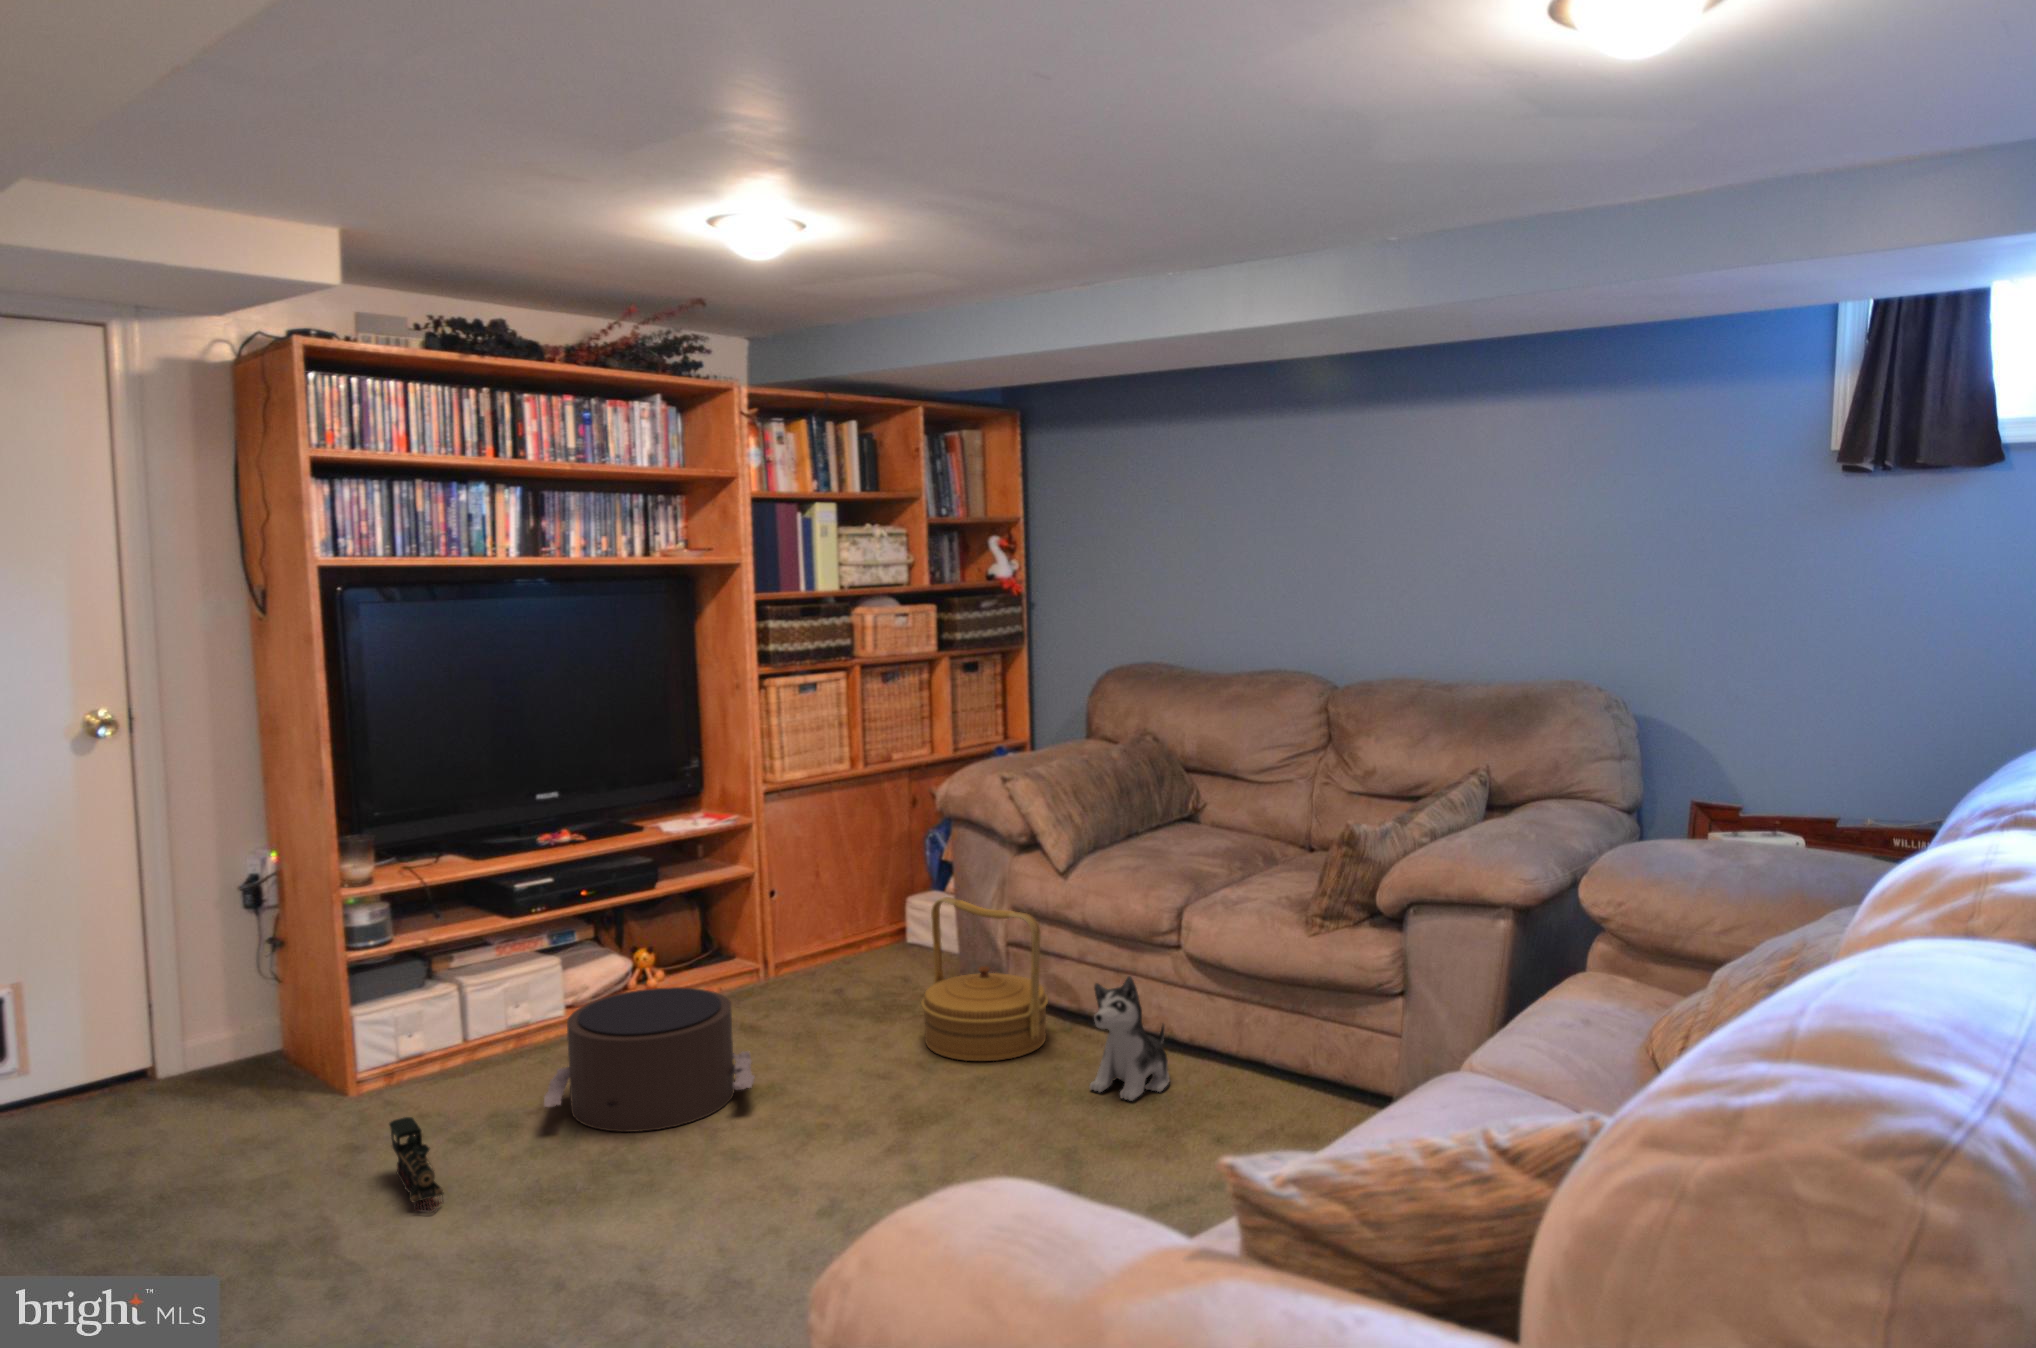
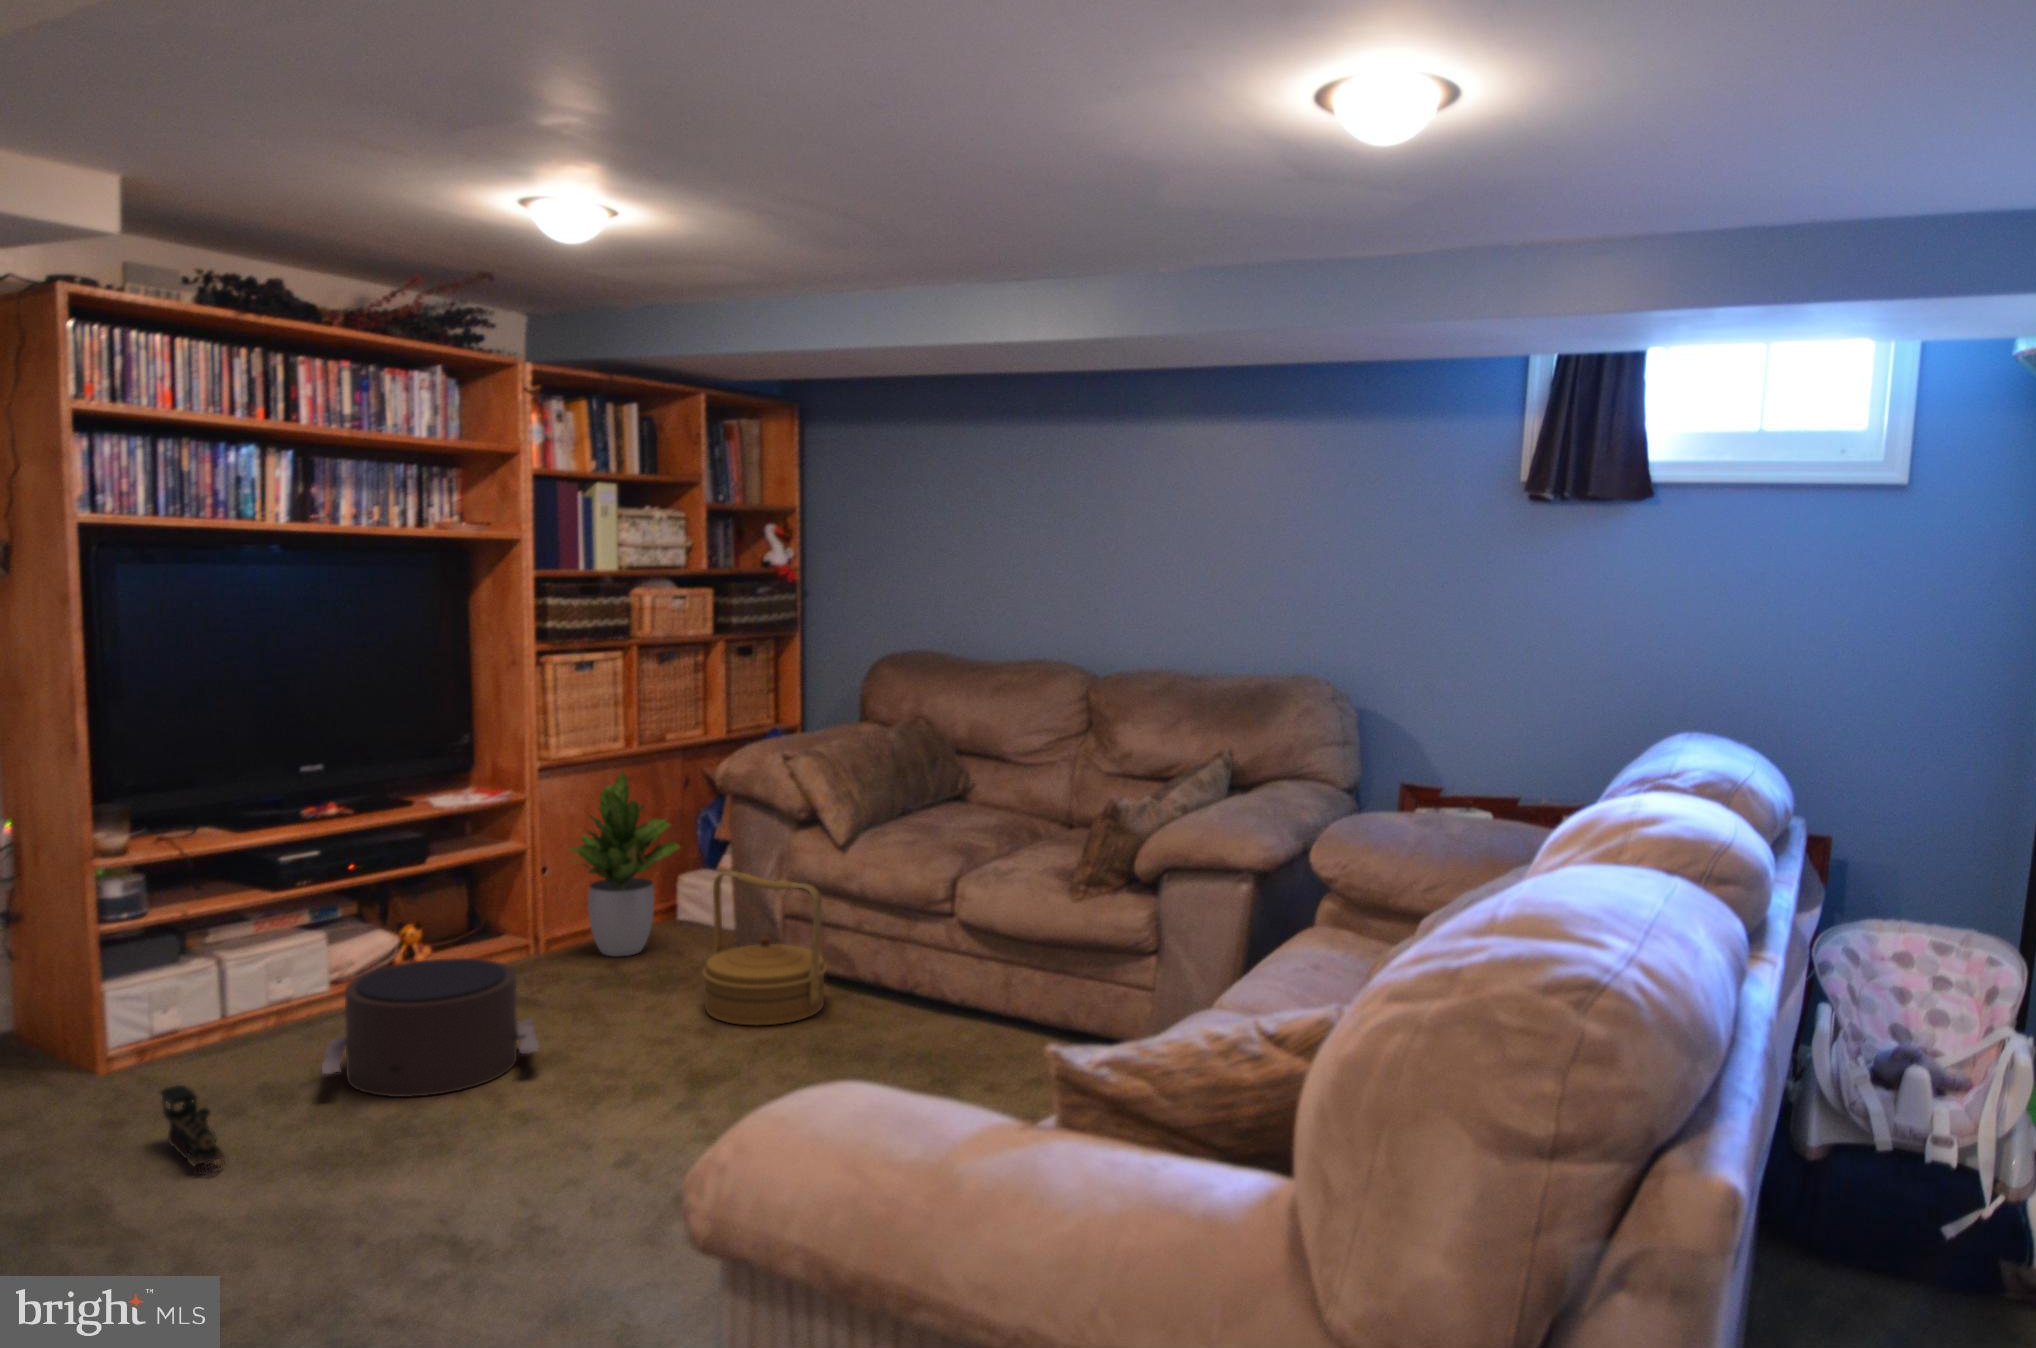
potted plant: none [787,794,903,980] -> present [568,773,679,956]
plush toy: present [1090,976,1169,1101] -> none [868,939,943,1055]

